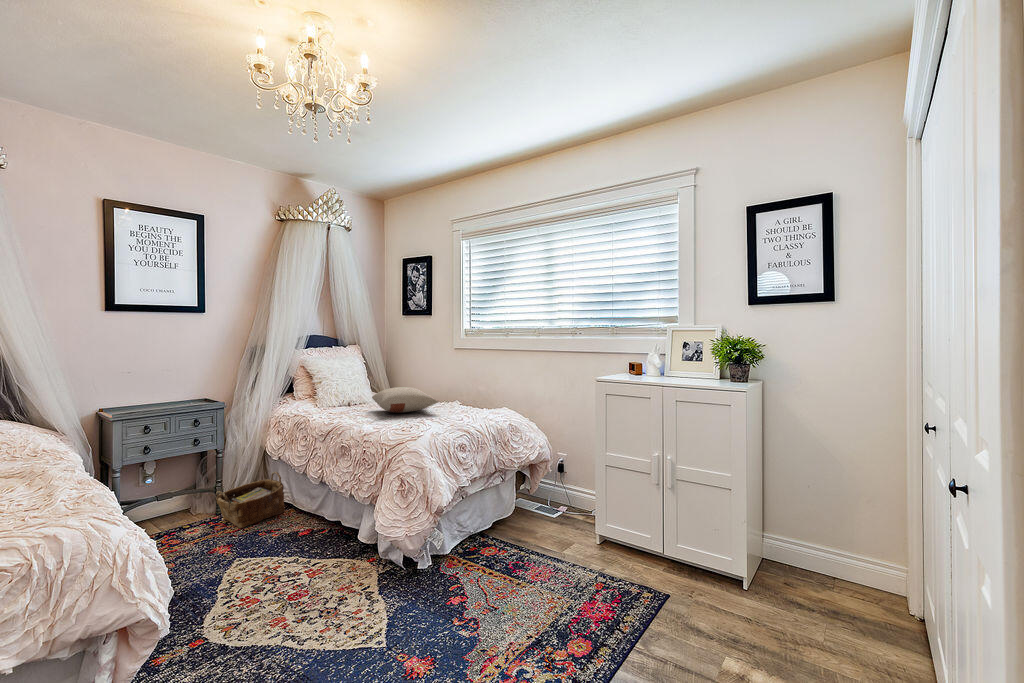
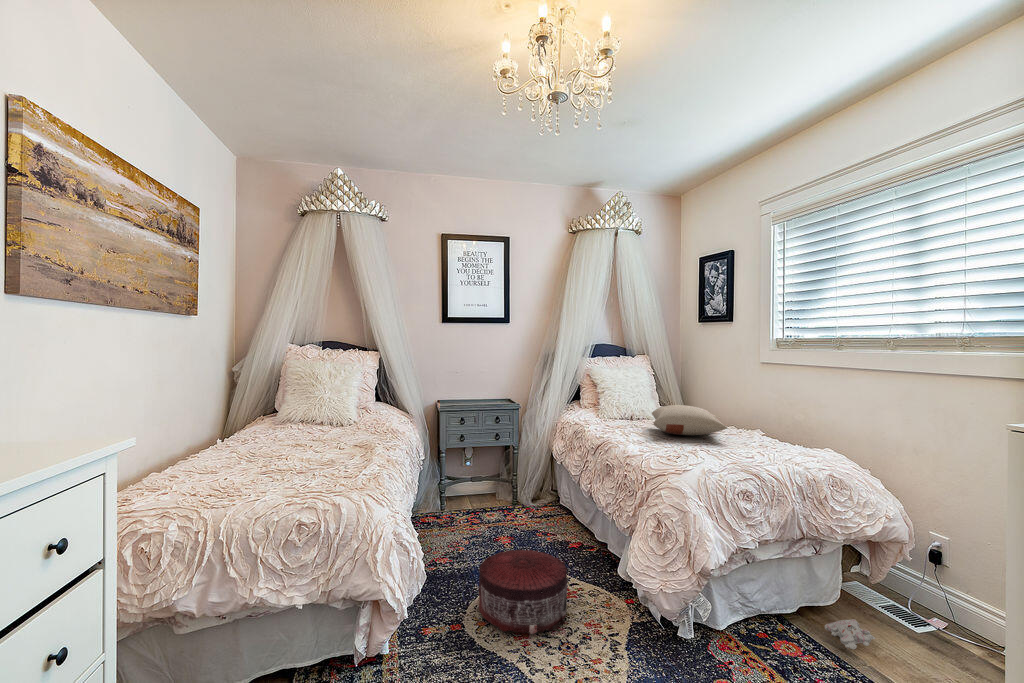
woven basket: present [216,472,285,528] -> none [508,475,564,524]
plush toy: none [482,521,538,544] -> present [778,619,875,649]
pouf: none [218,540,318,623] -> present [479,550,568,634]

